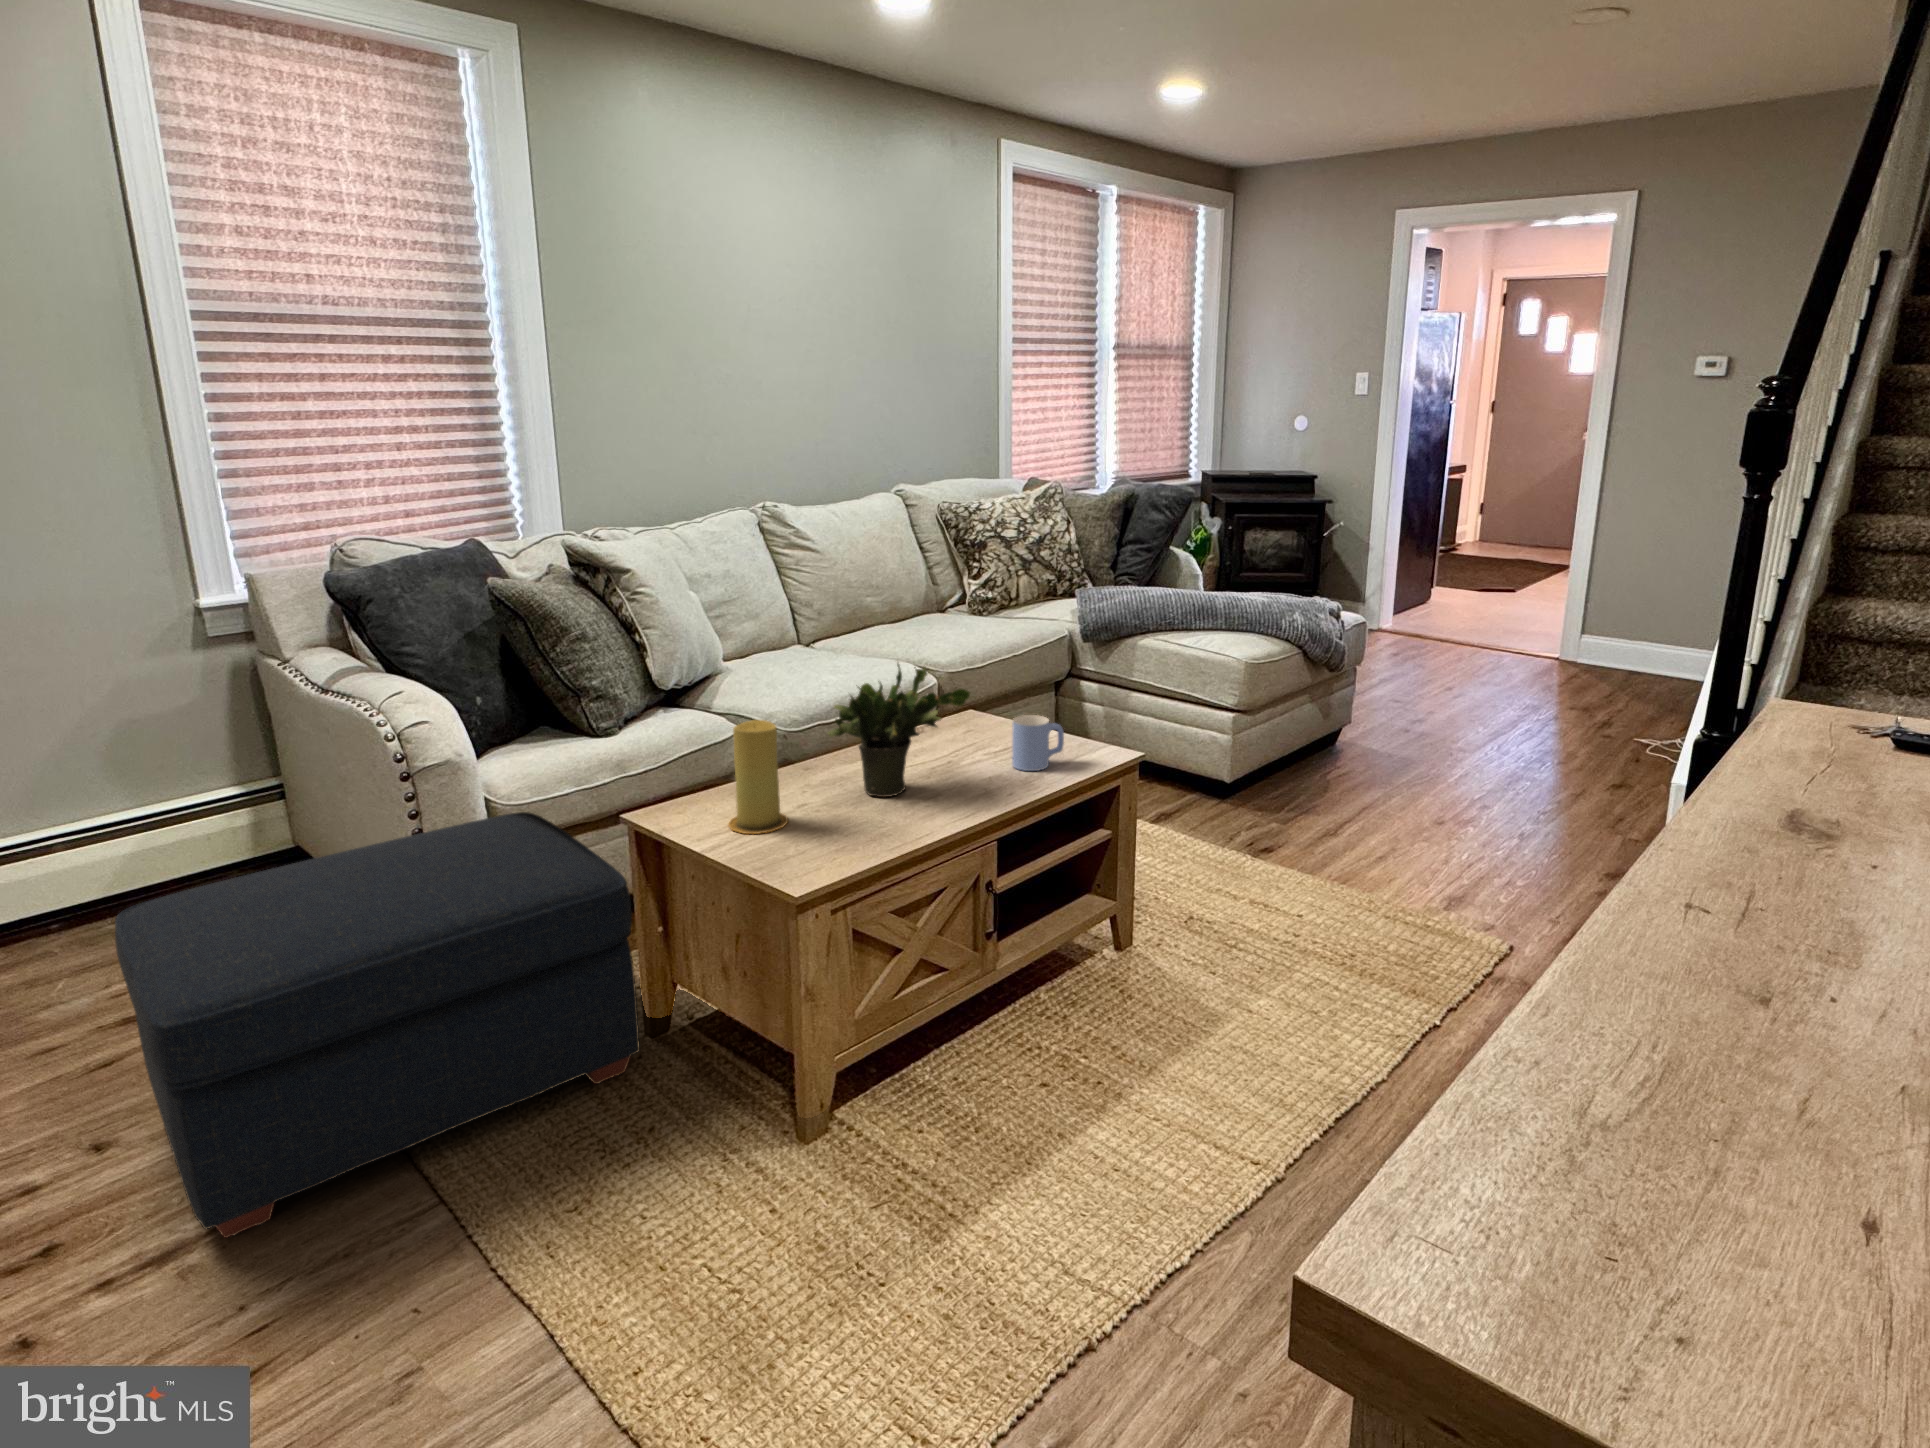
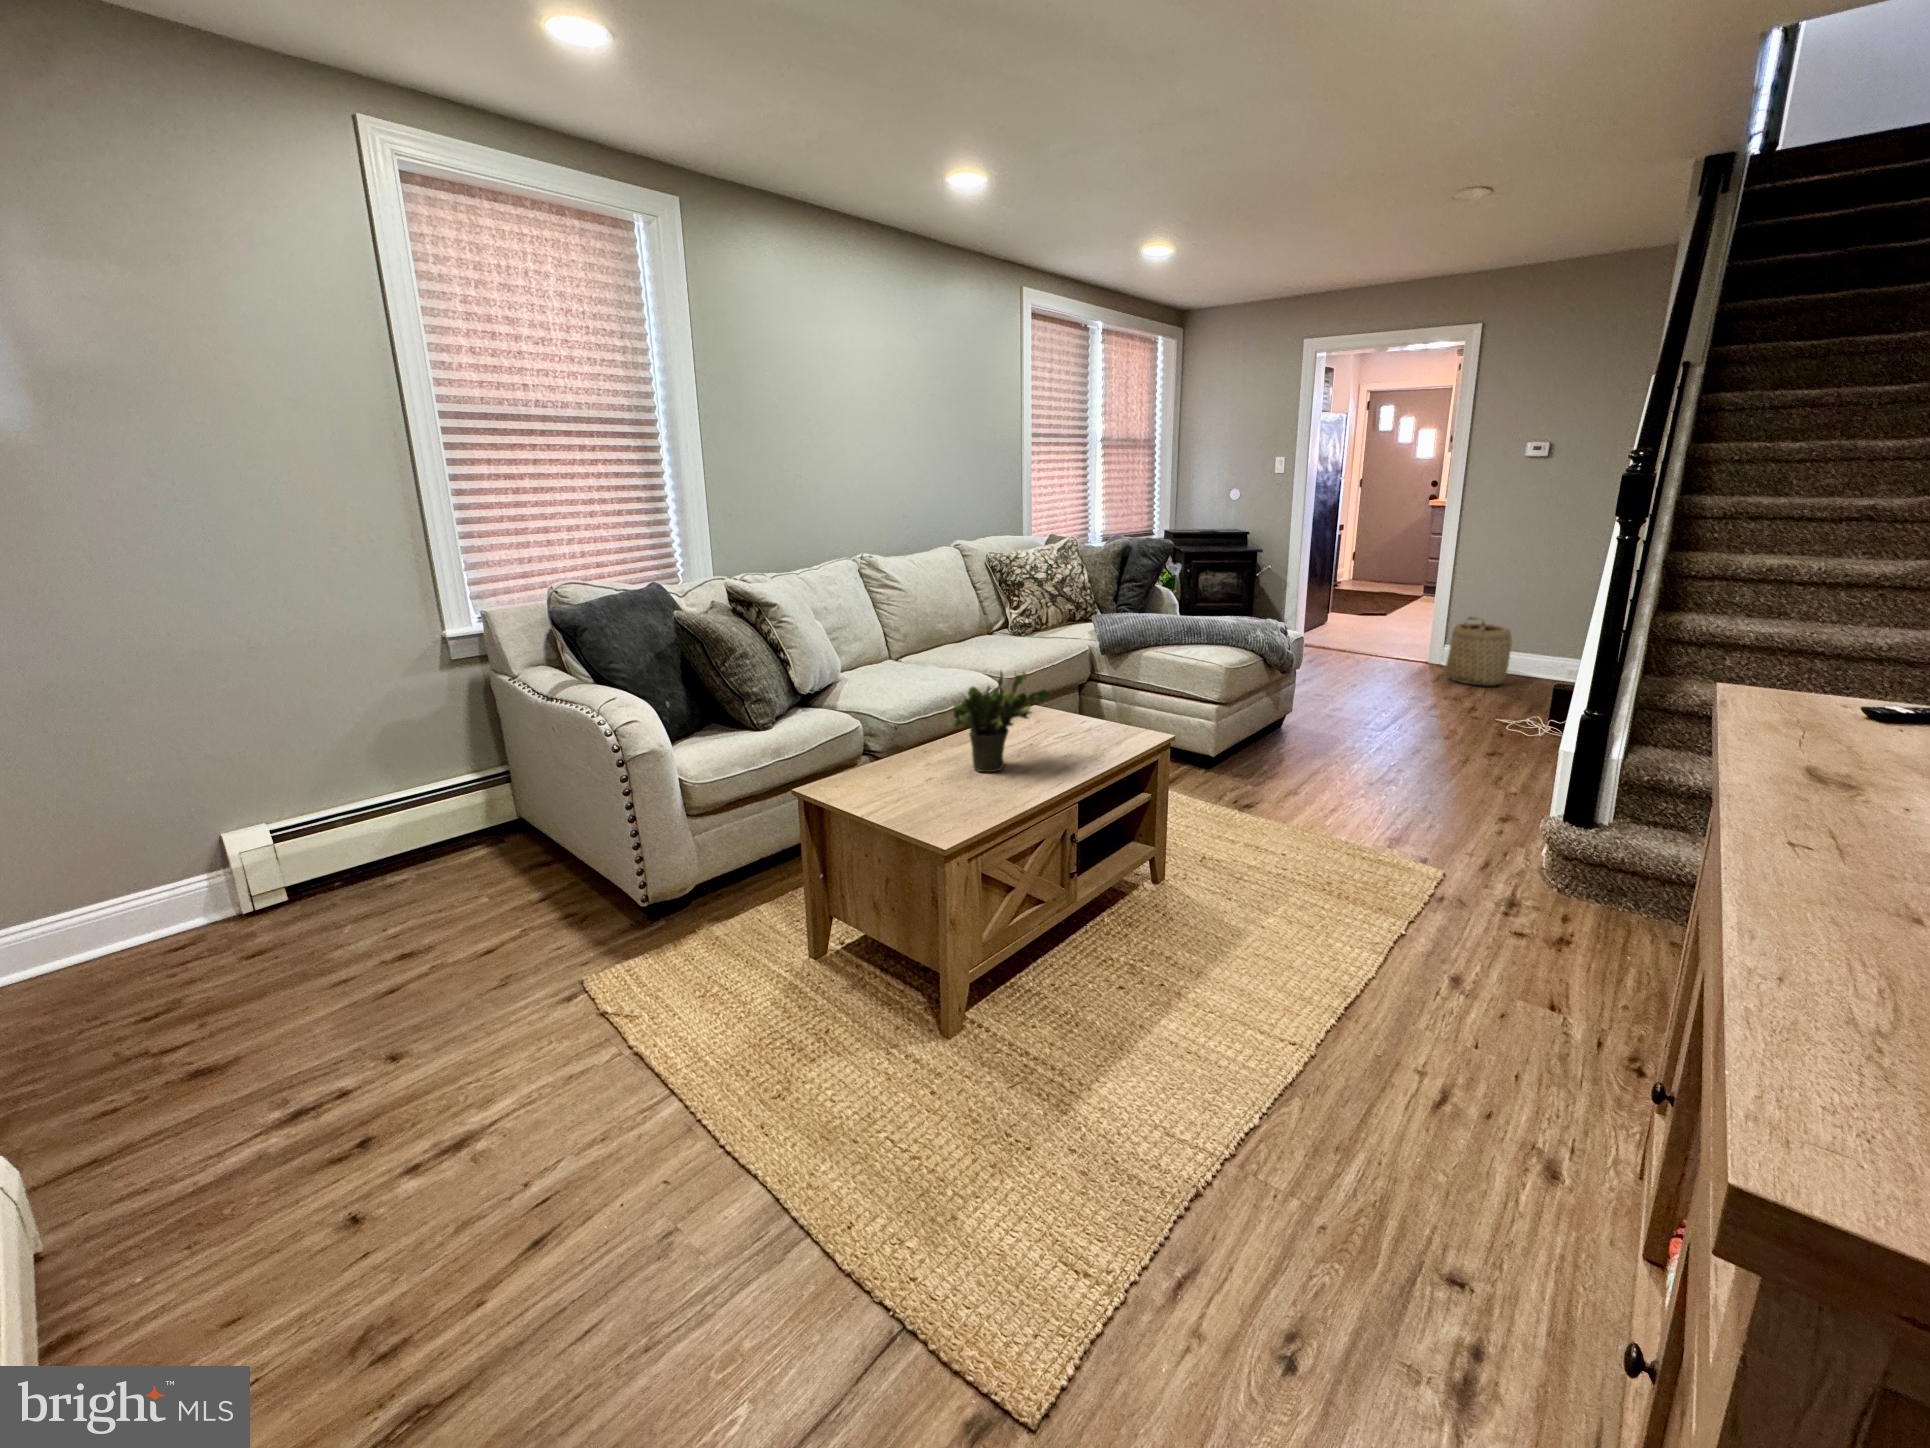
basket: none [1576,596,1666,691] -> present [1446,617,1512,686]
mug: present [1012,715,1064,771] -> none [1079,709,1117,751]
candle: present [728,720,788,834] -> none [877,715,922,802]
ottoman: present [115,812,640,1238] -> none [408,789,811,1127]

